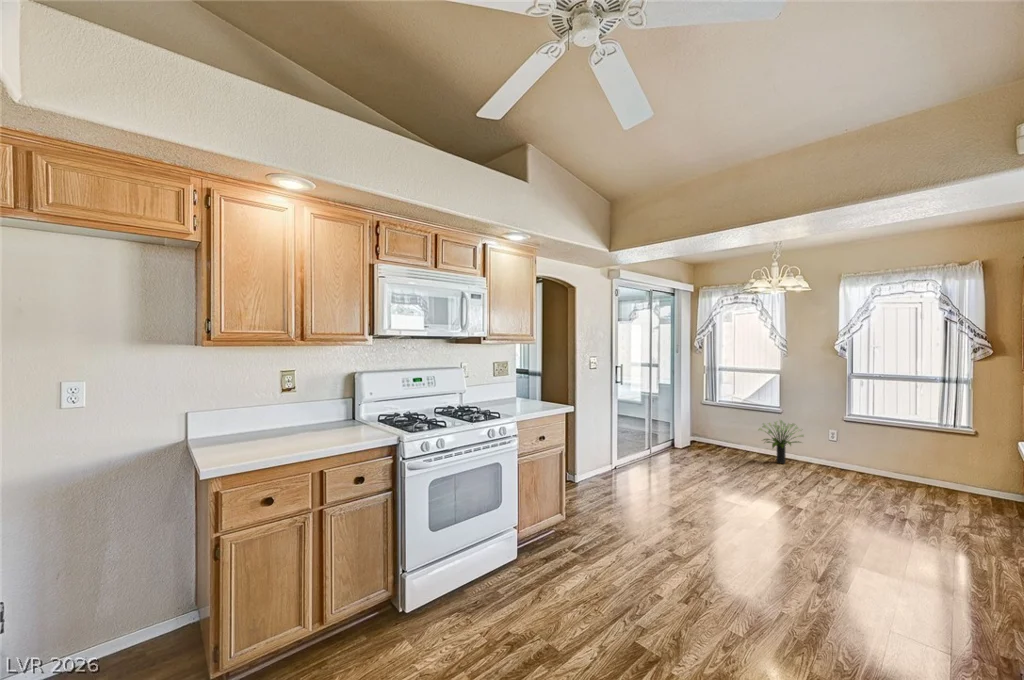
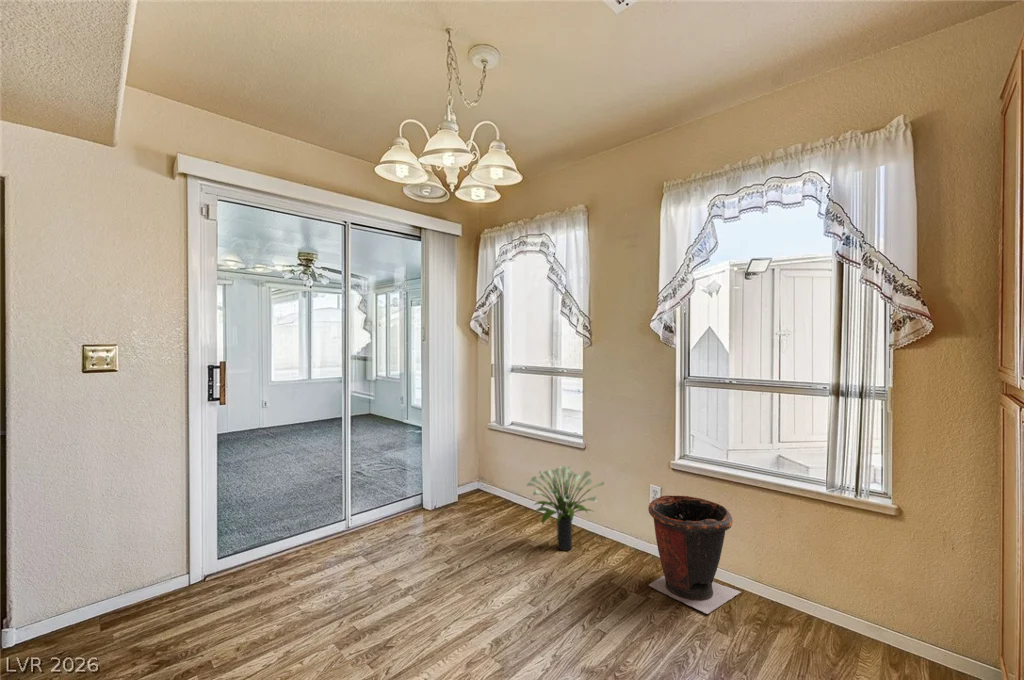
waste bin: none [838,434,891,483] -> present [648,495,741,614]

